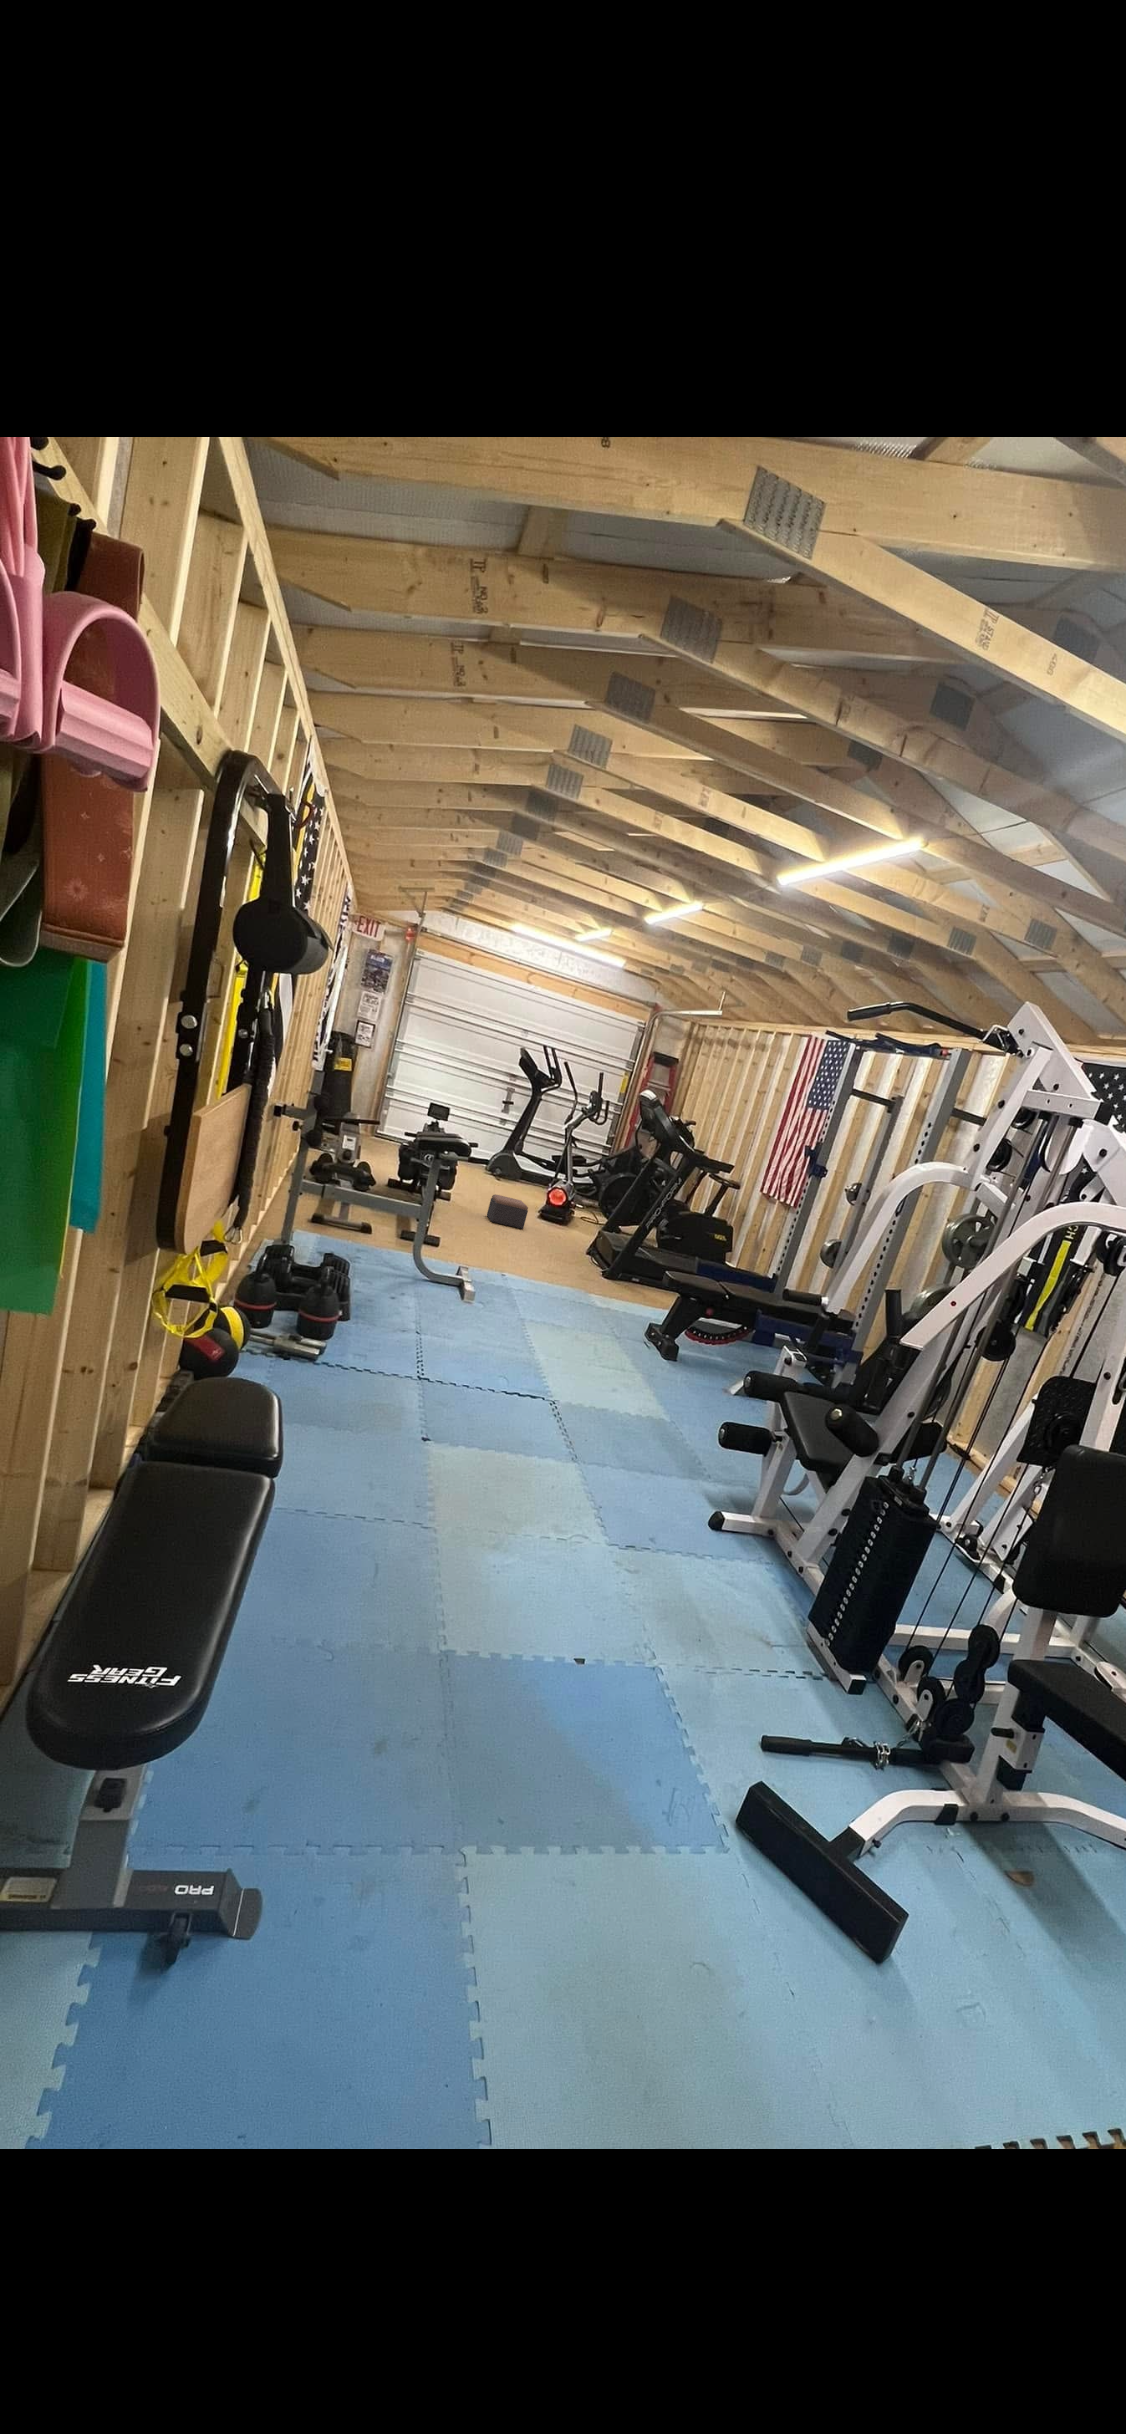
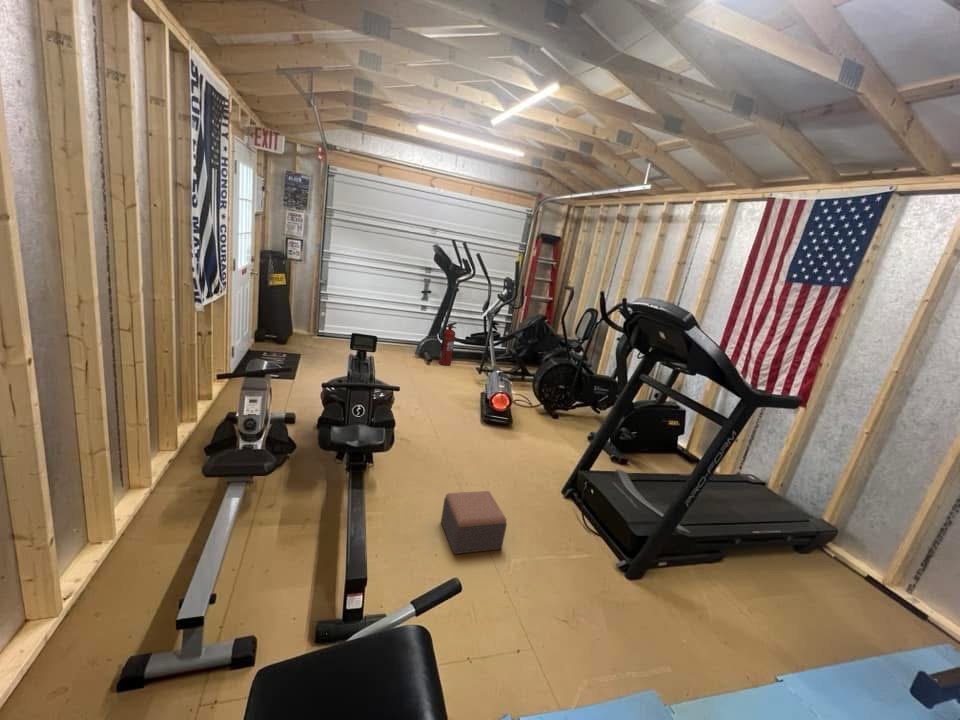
fire extinguisher: none [510,1133,535,1181] -> present [439,322,457,366]

